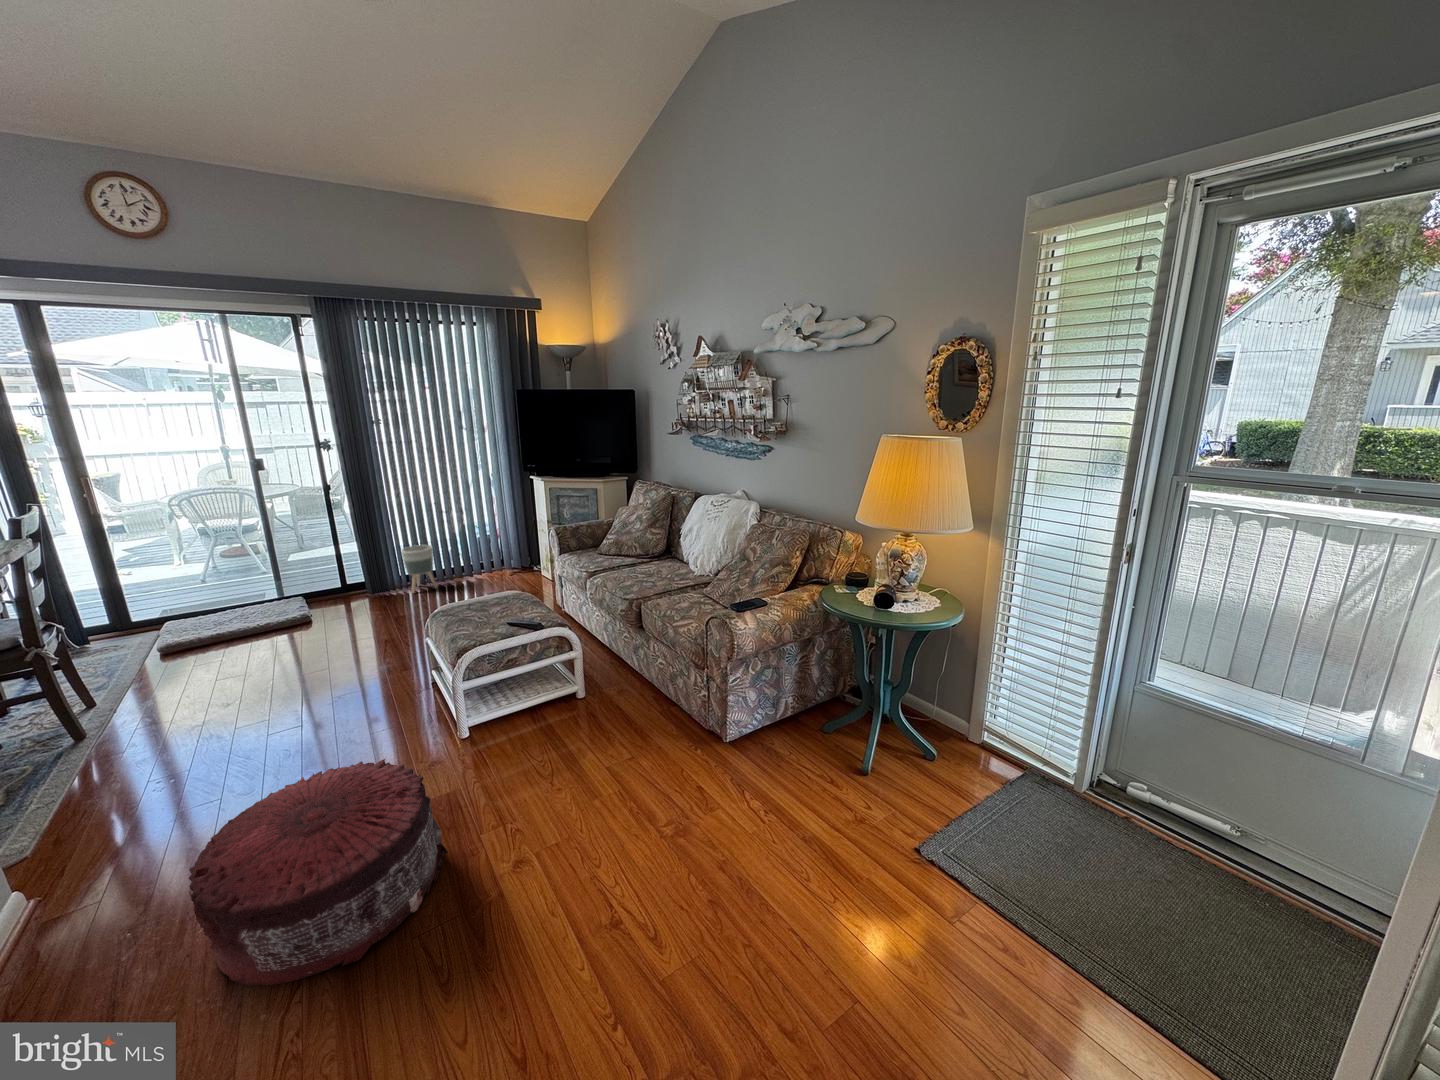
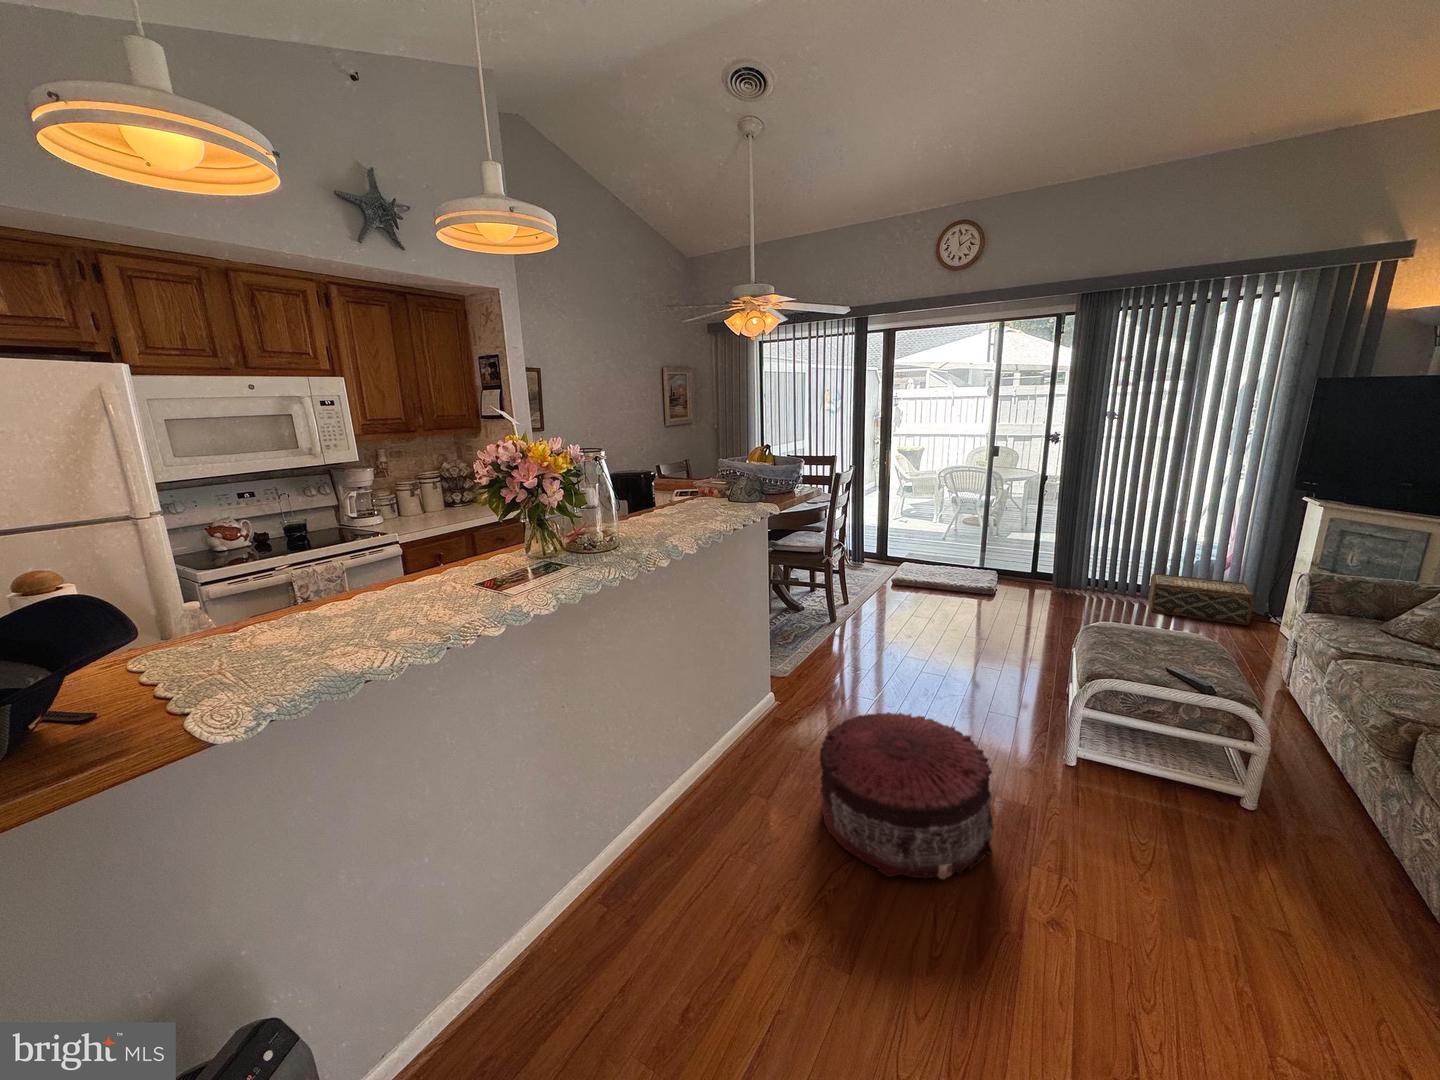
planter: present [401,545,437,593] -> none [1094,551,1132,602]
woven basket: none [451,548,524,589] -> present [1148,573,1254,625]

